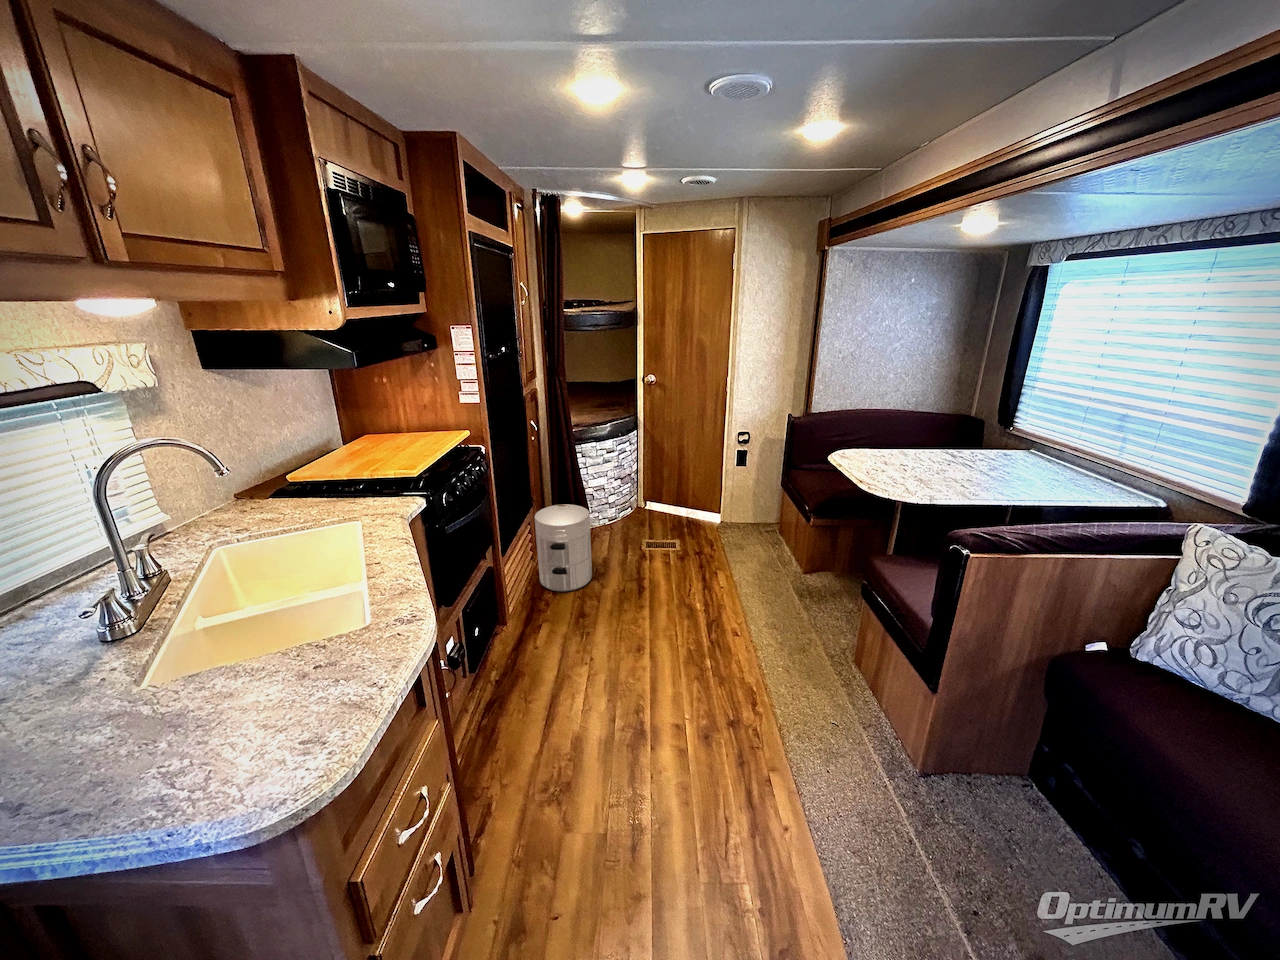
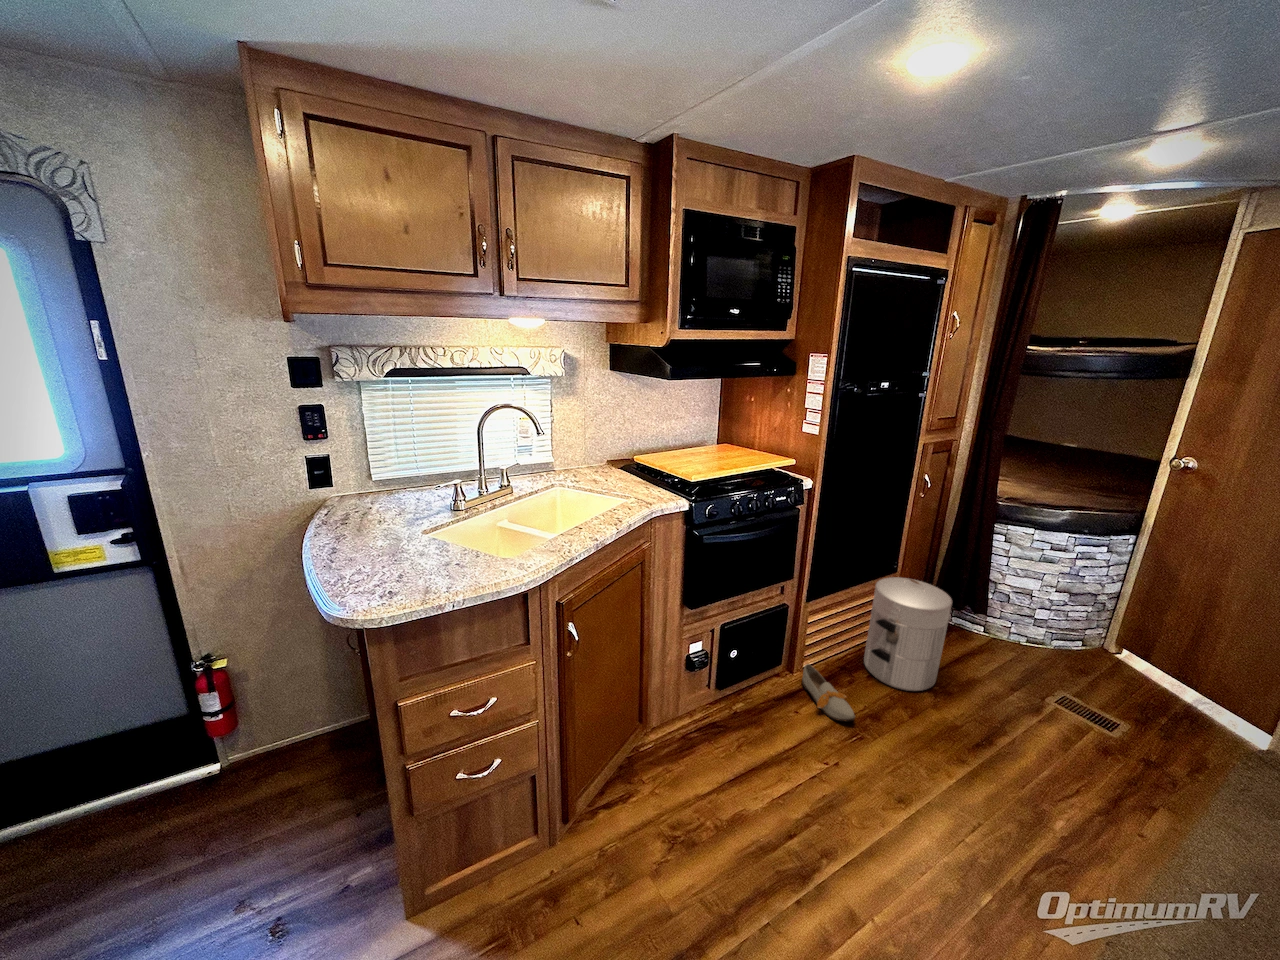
shoe: none [517,608,577,635] -> present [802,664,855,721]

